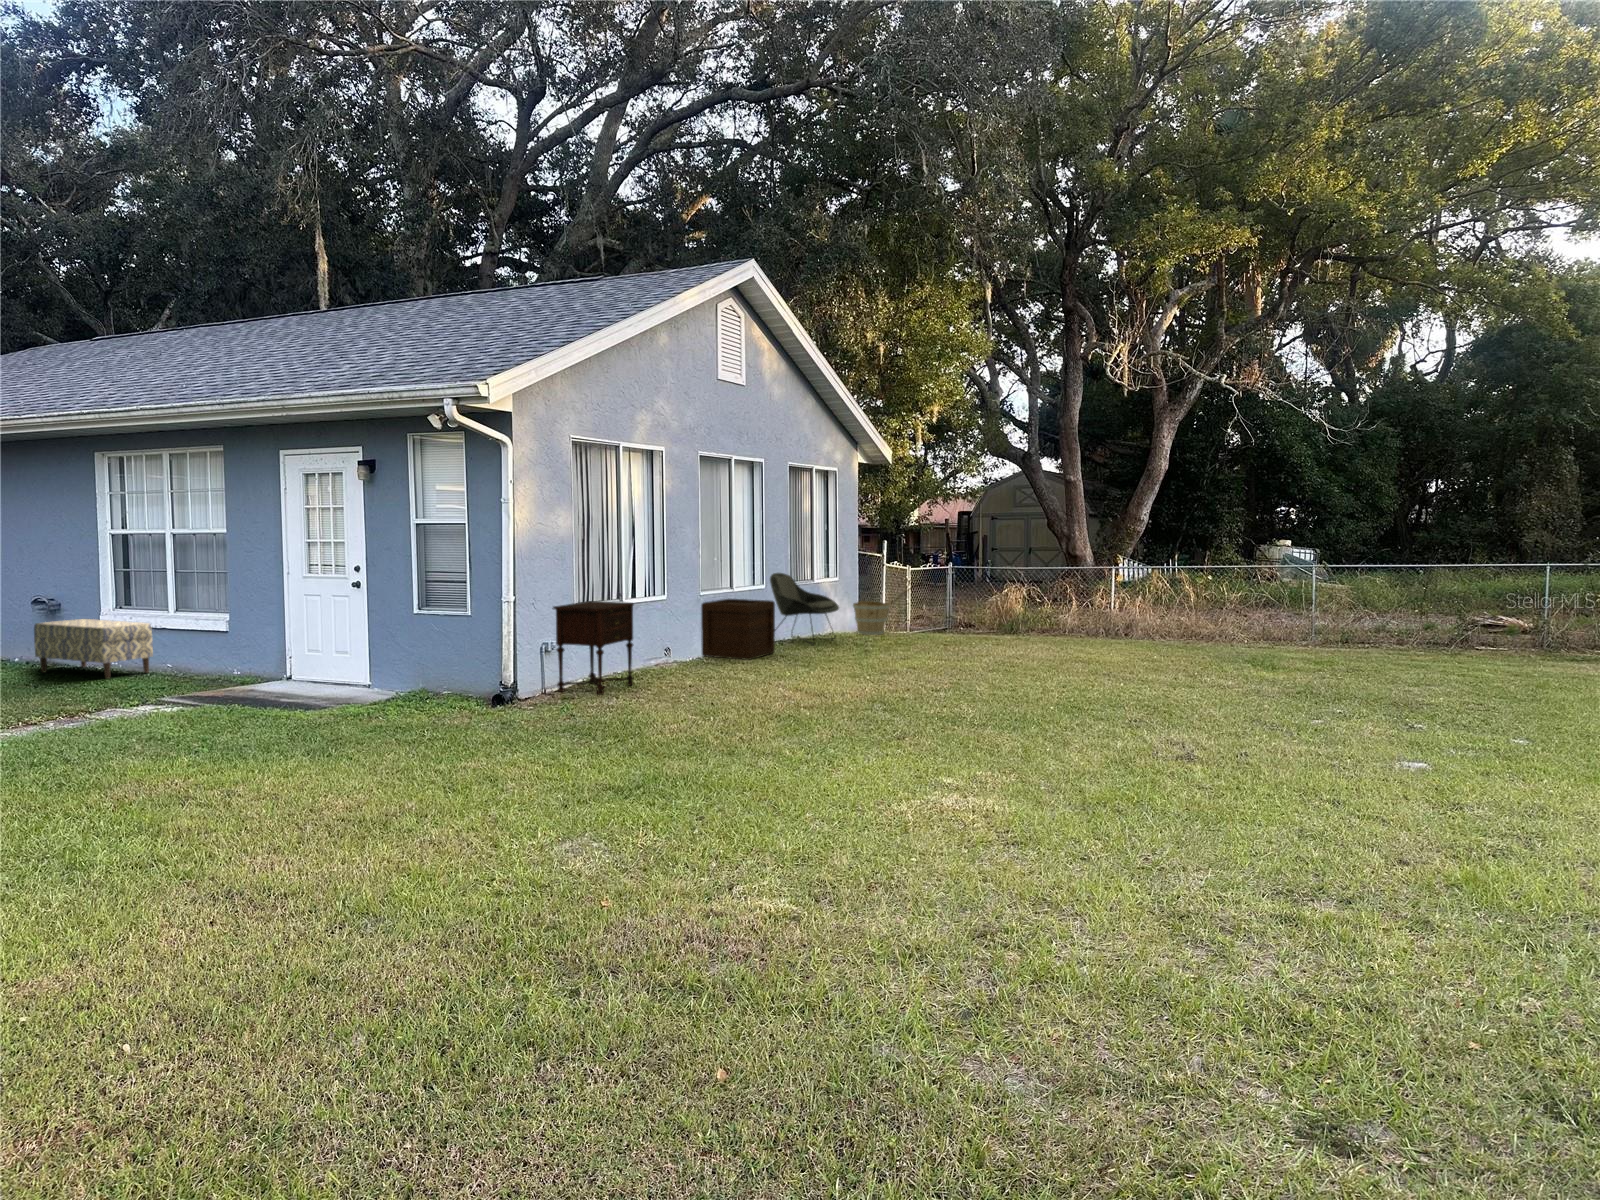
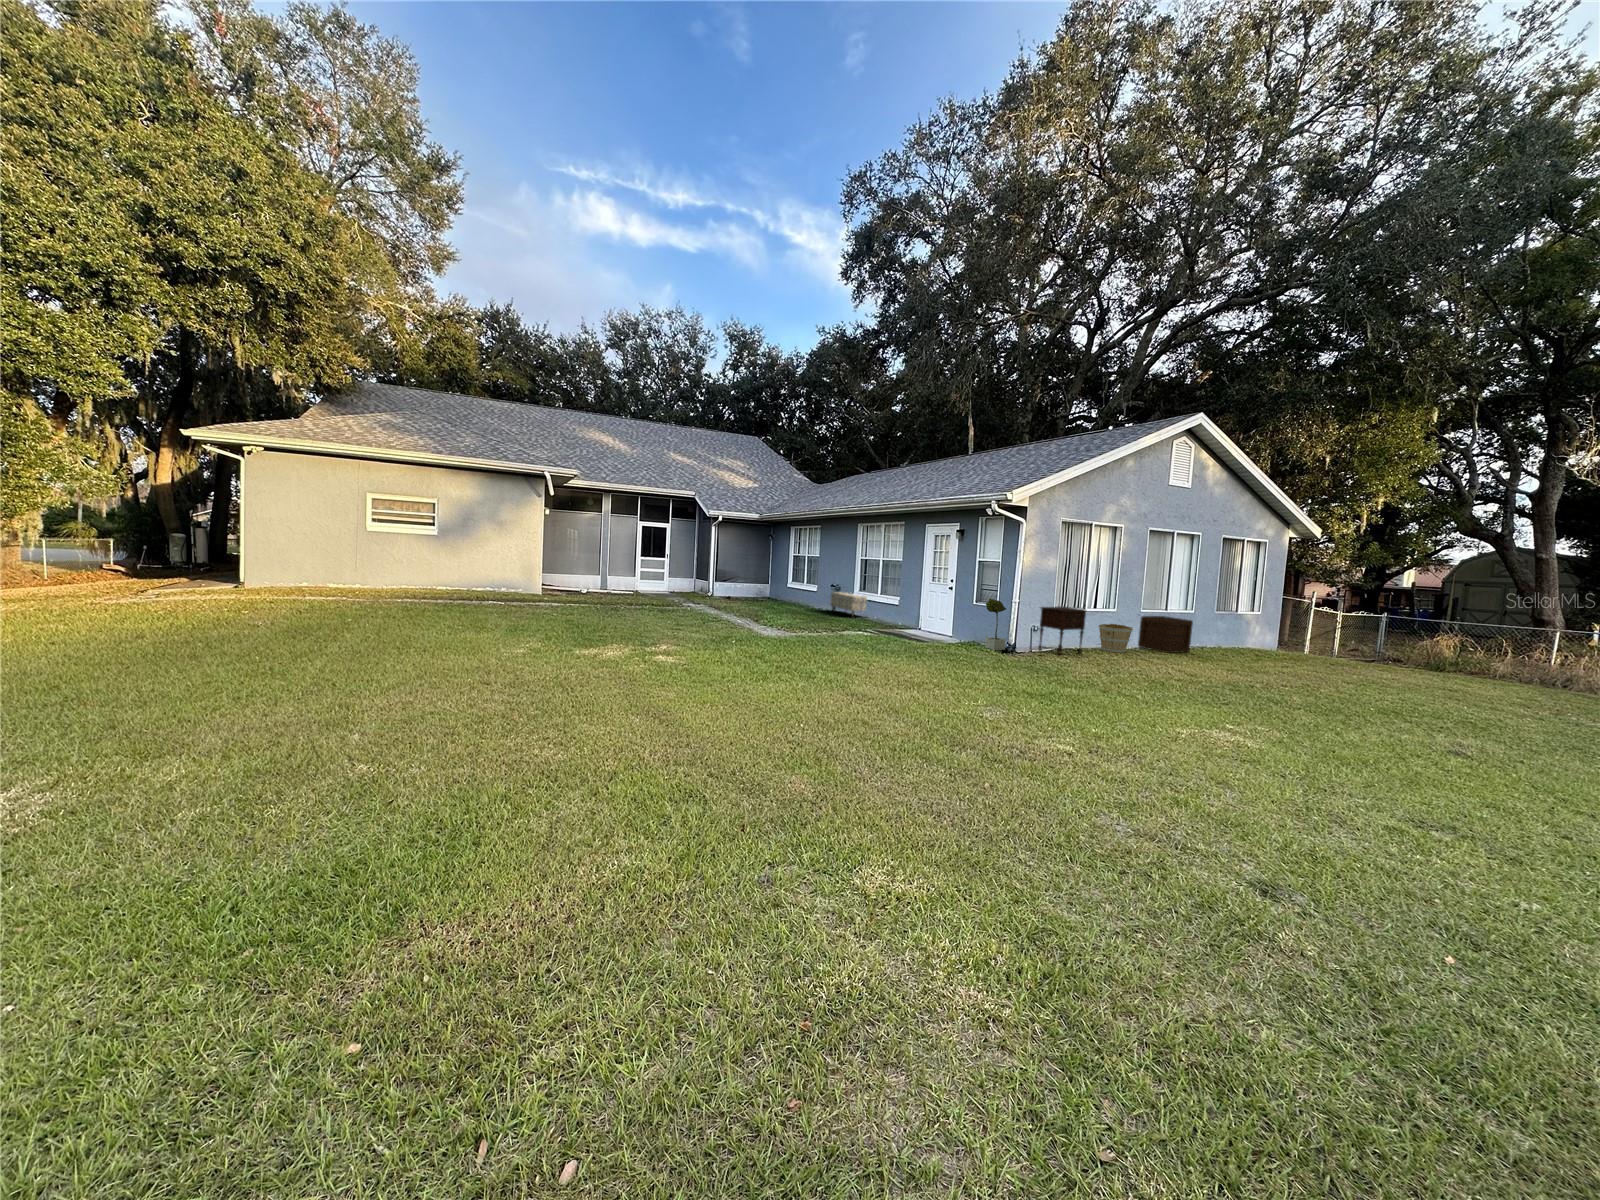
lounge chair: present [770,573,839,646] -> none [1192,604,1250,653]
potted tree: none [449,600,499,706] -> present [985,598,1006,650]
wooden bucket: present [853,601,889,635] -> present [1099,624,1133,653]

